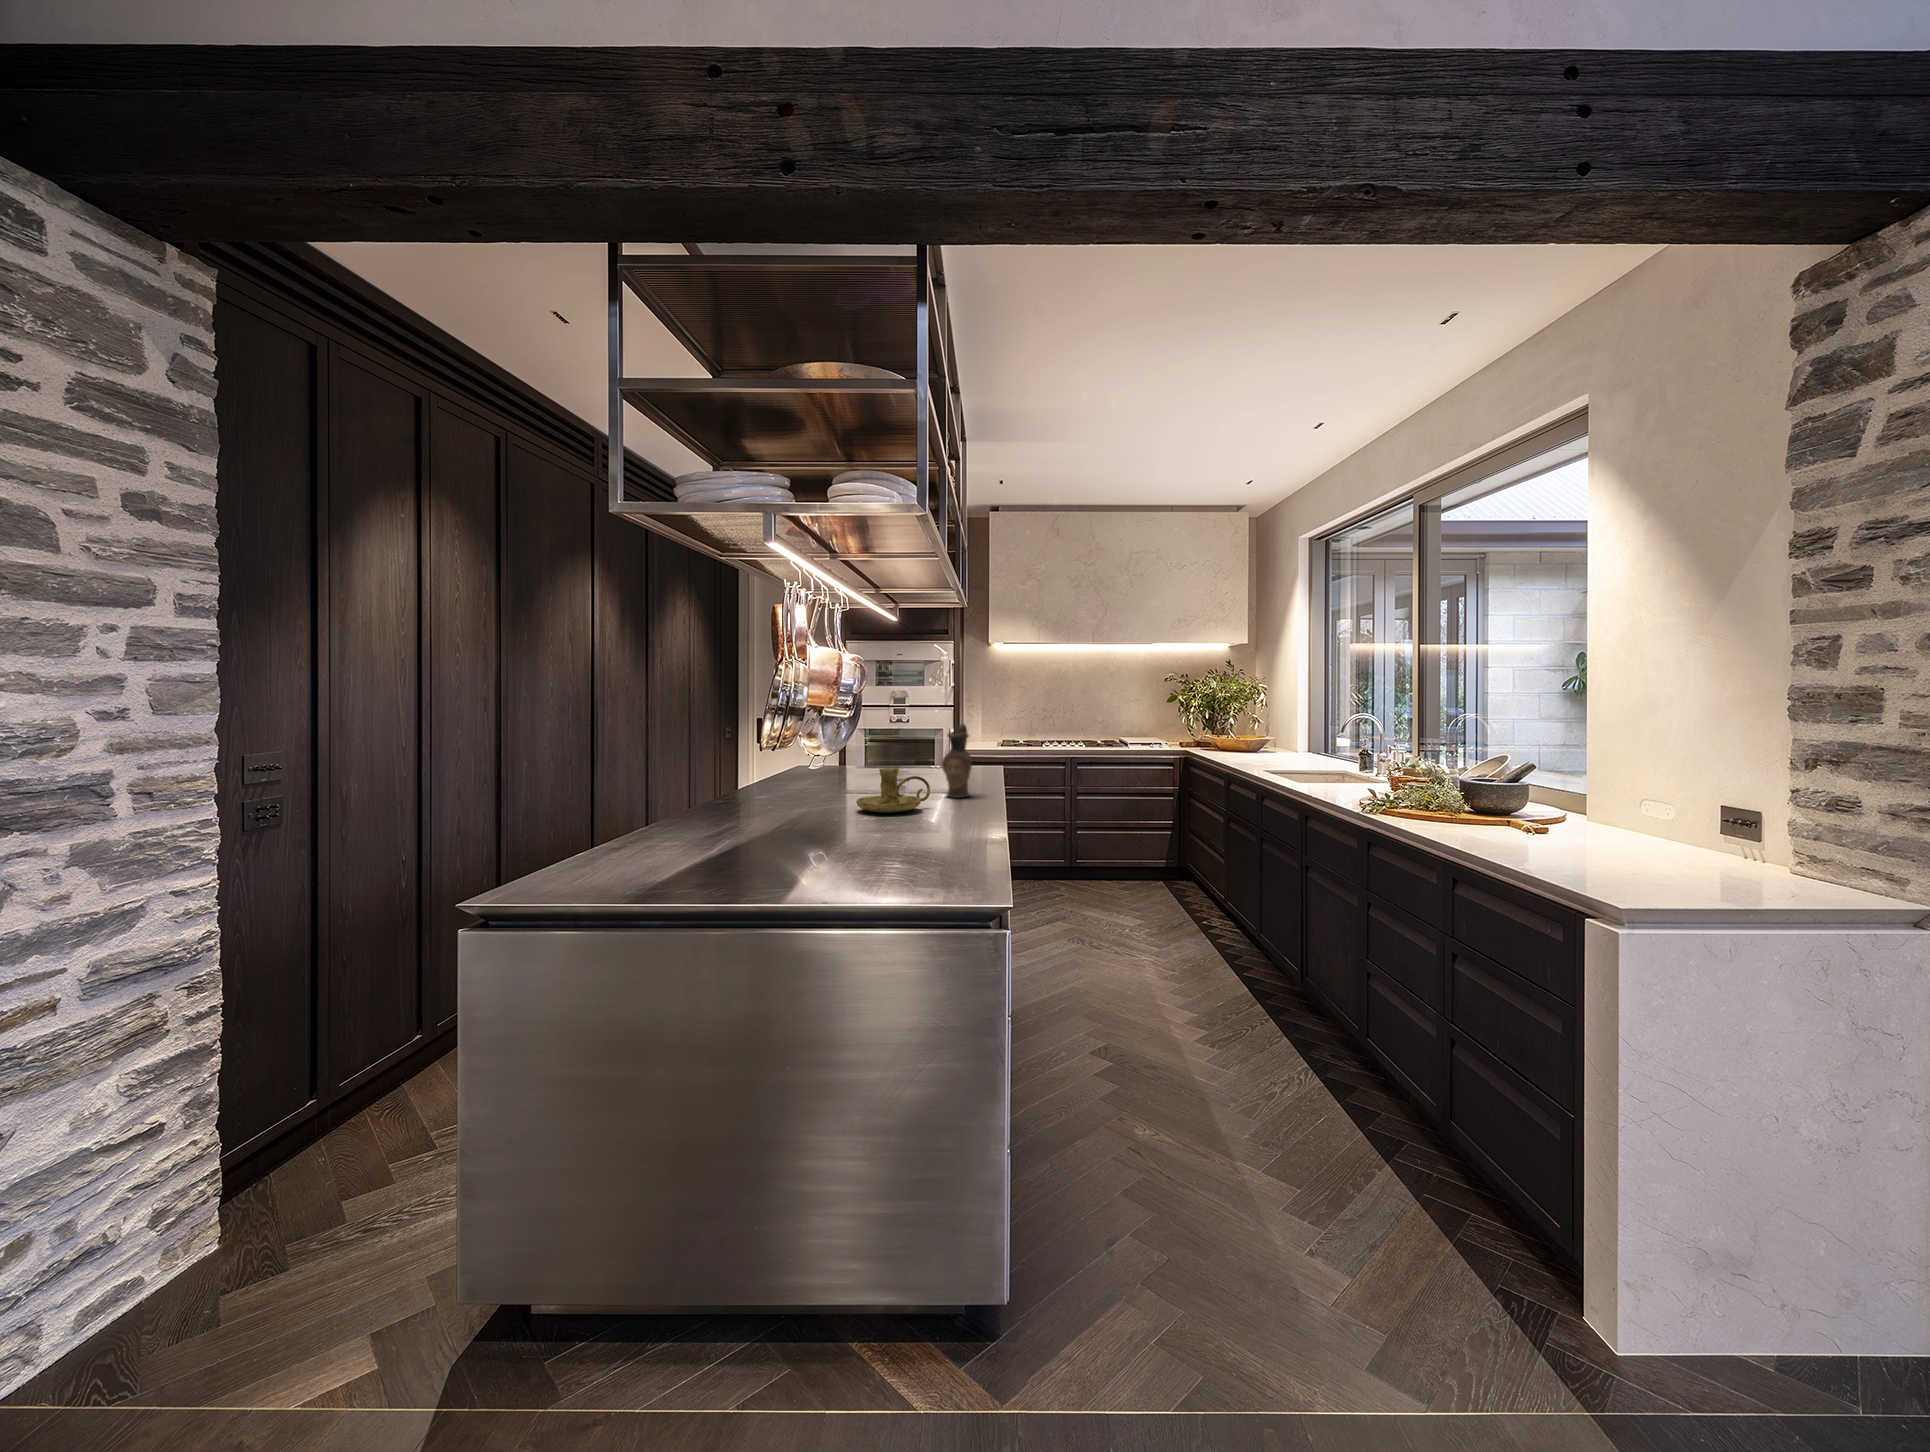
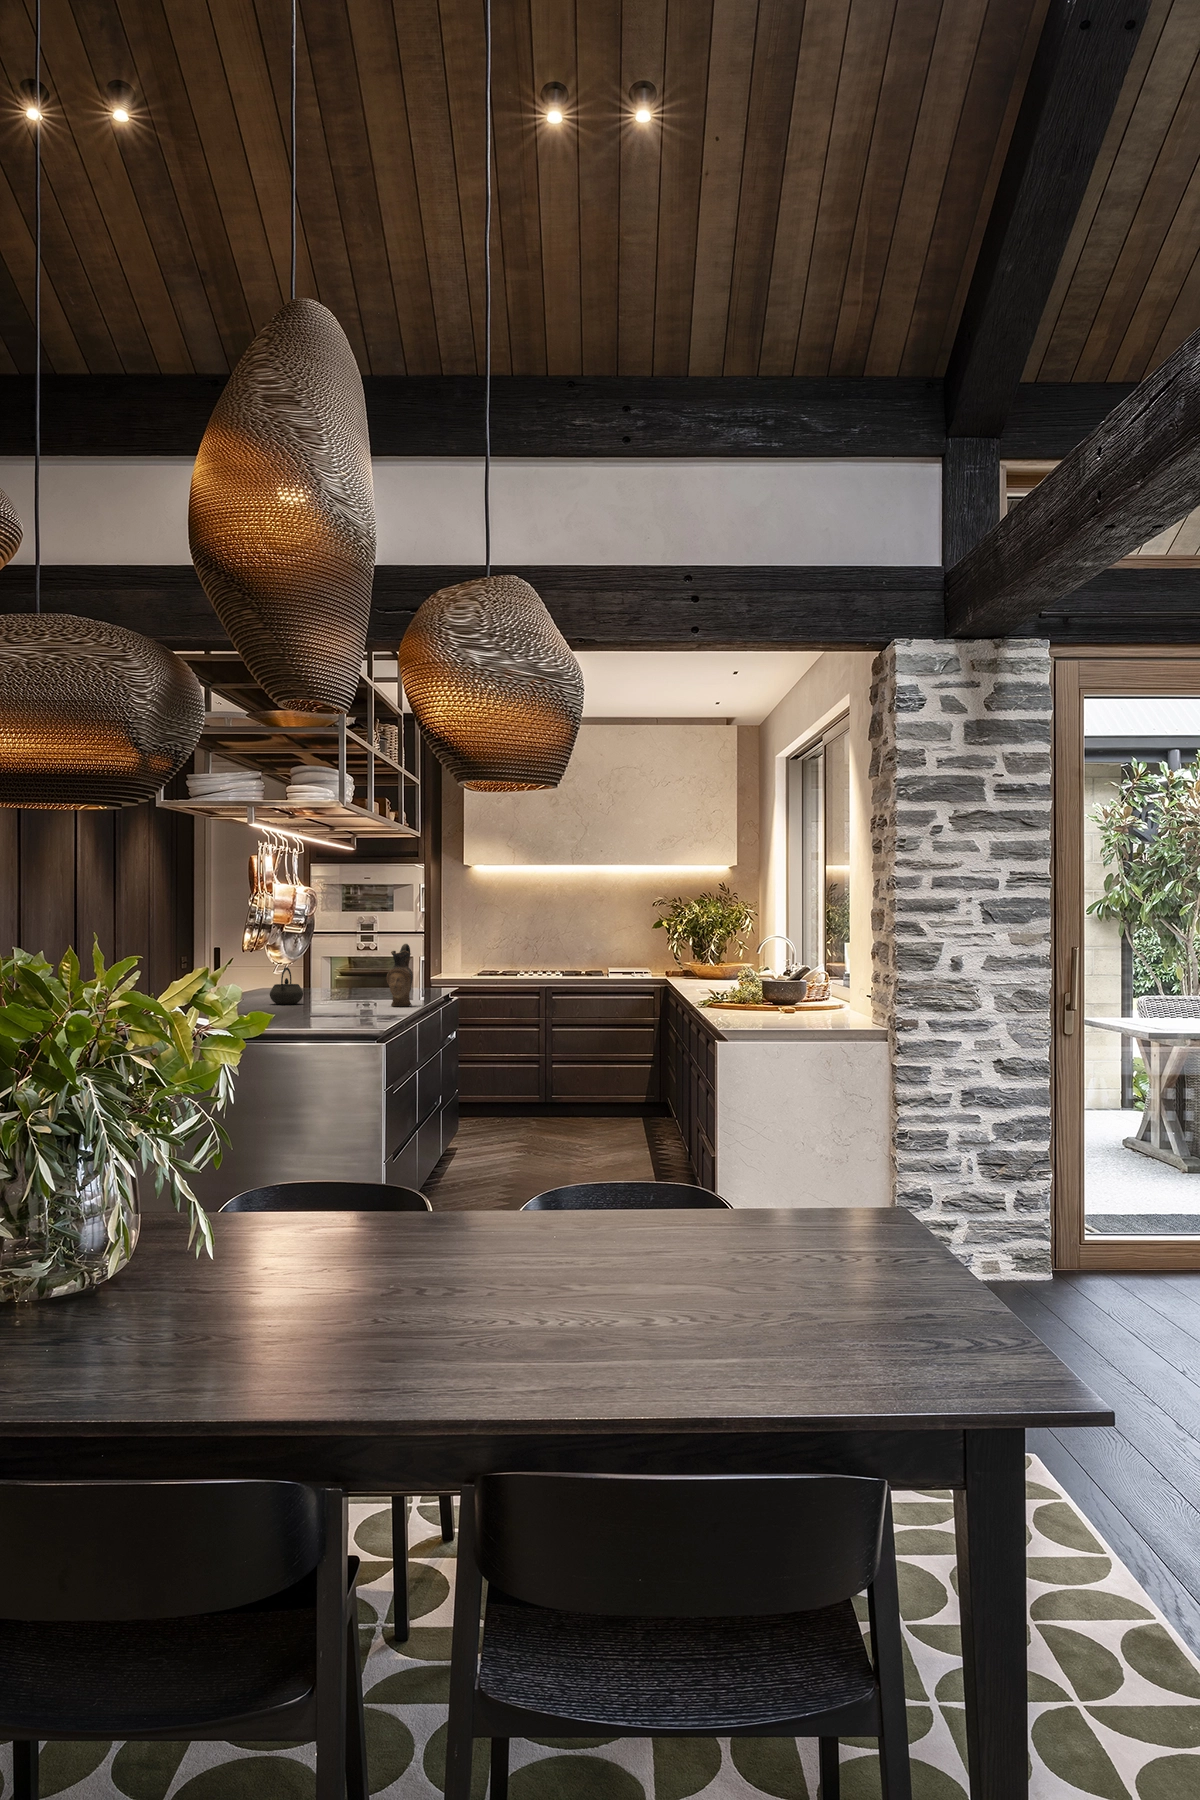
kettle: none [805,749,844,793] -> present [270,967,303,1005]
candle holder: present [856,768,930,813] -> none [312,977,373,1012]

